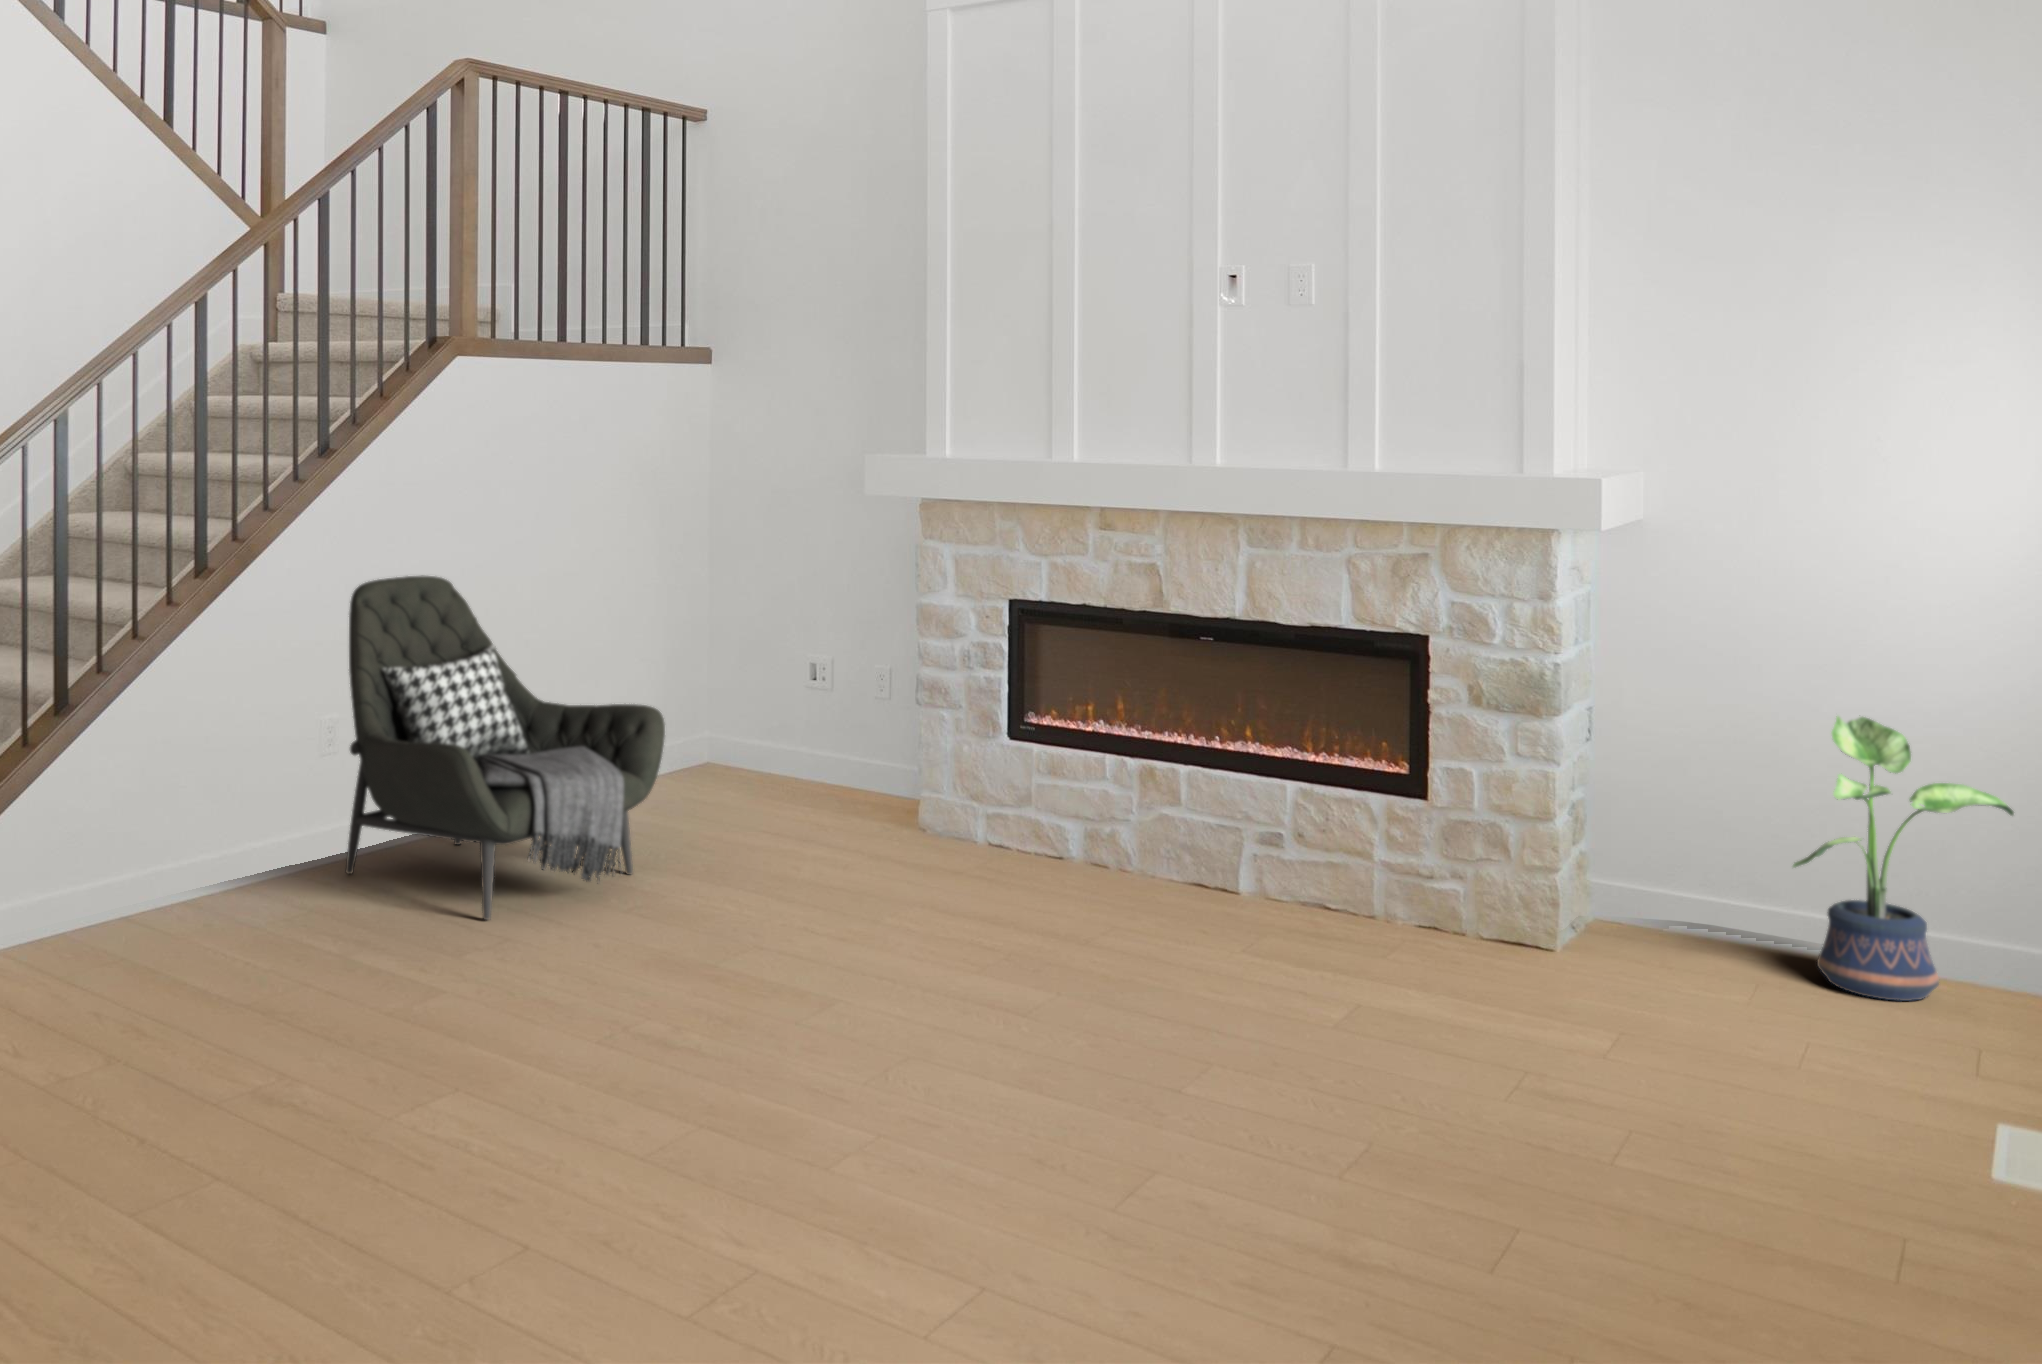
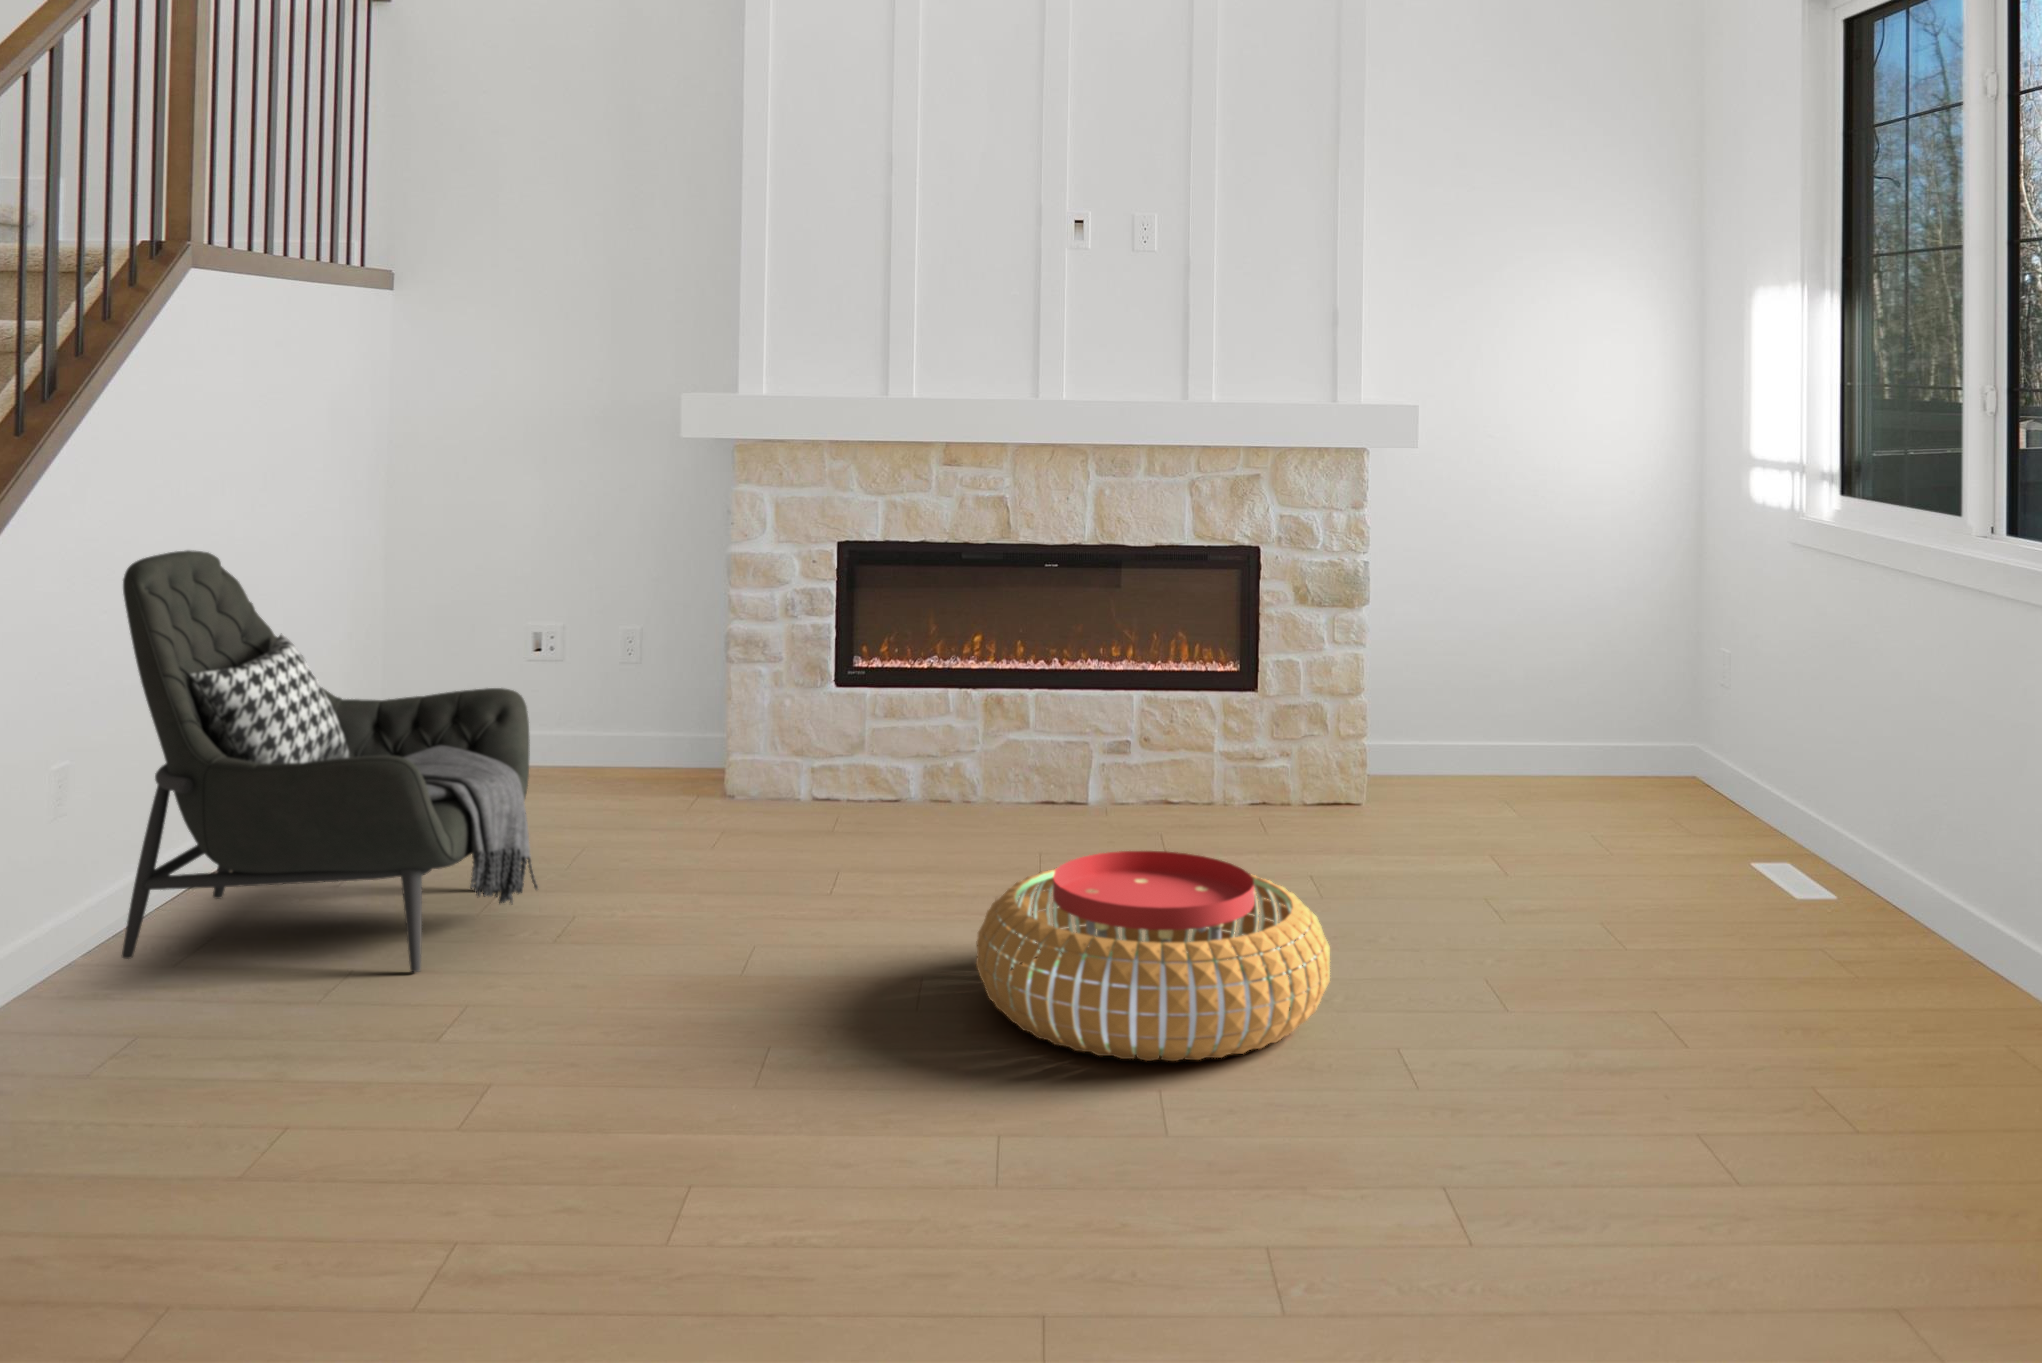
potted plant: present [1793,716,2014,1001] -> none [1513,584,1650,799]
pouf: none [786,922,1136,1135] -> present [976,851,1330,1061]

